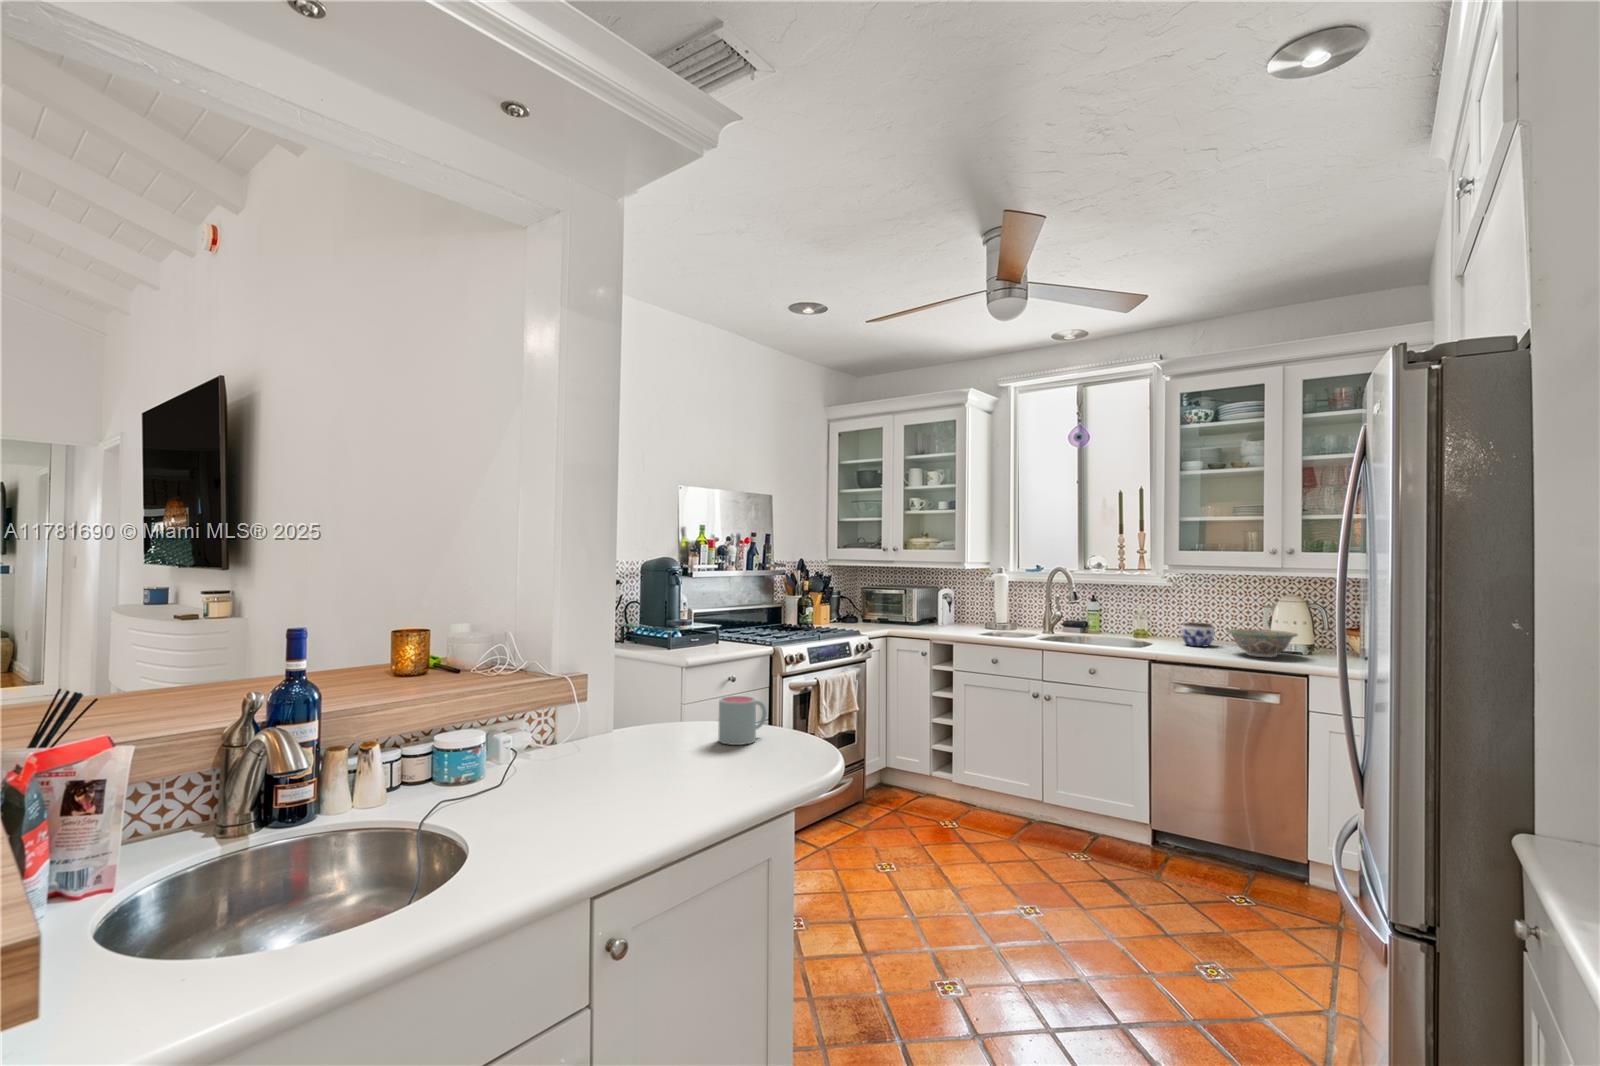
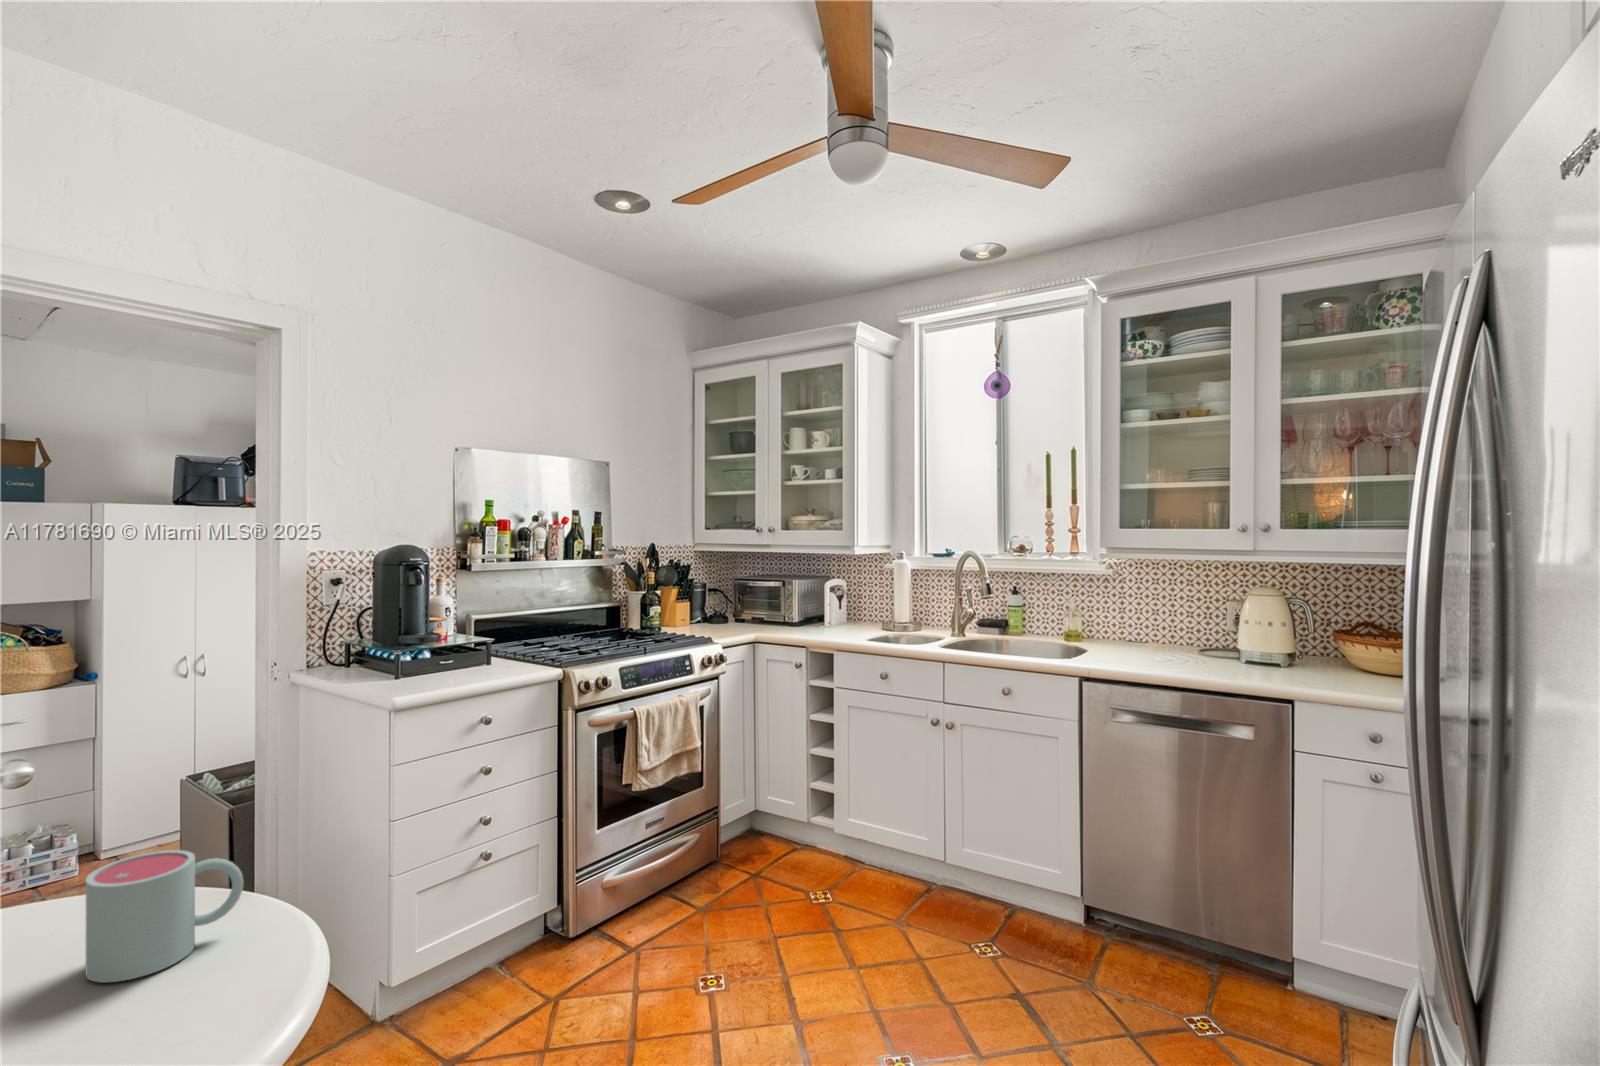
jar: present [1181,622,1215,646] -> none [1122,622,1165,655]
bowl: present [1227,629,1297,657] -> none [1182,632,1277,672]

